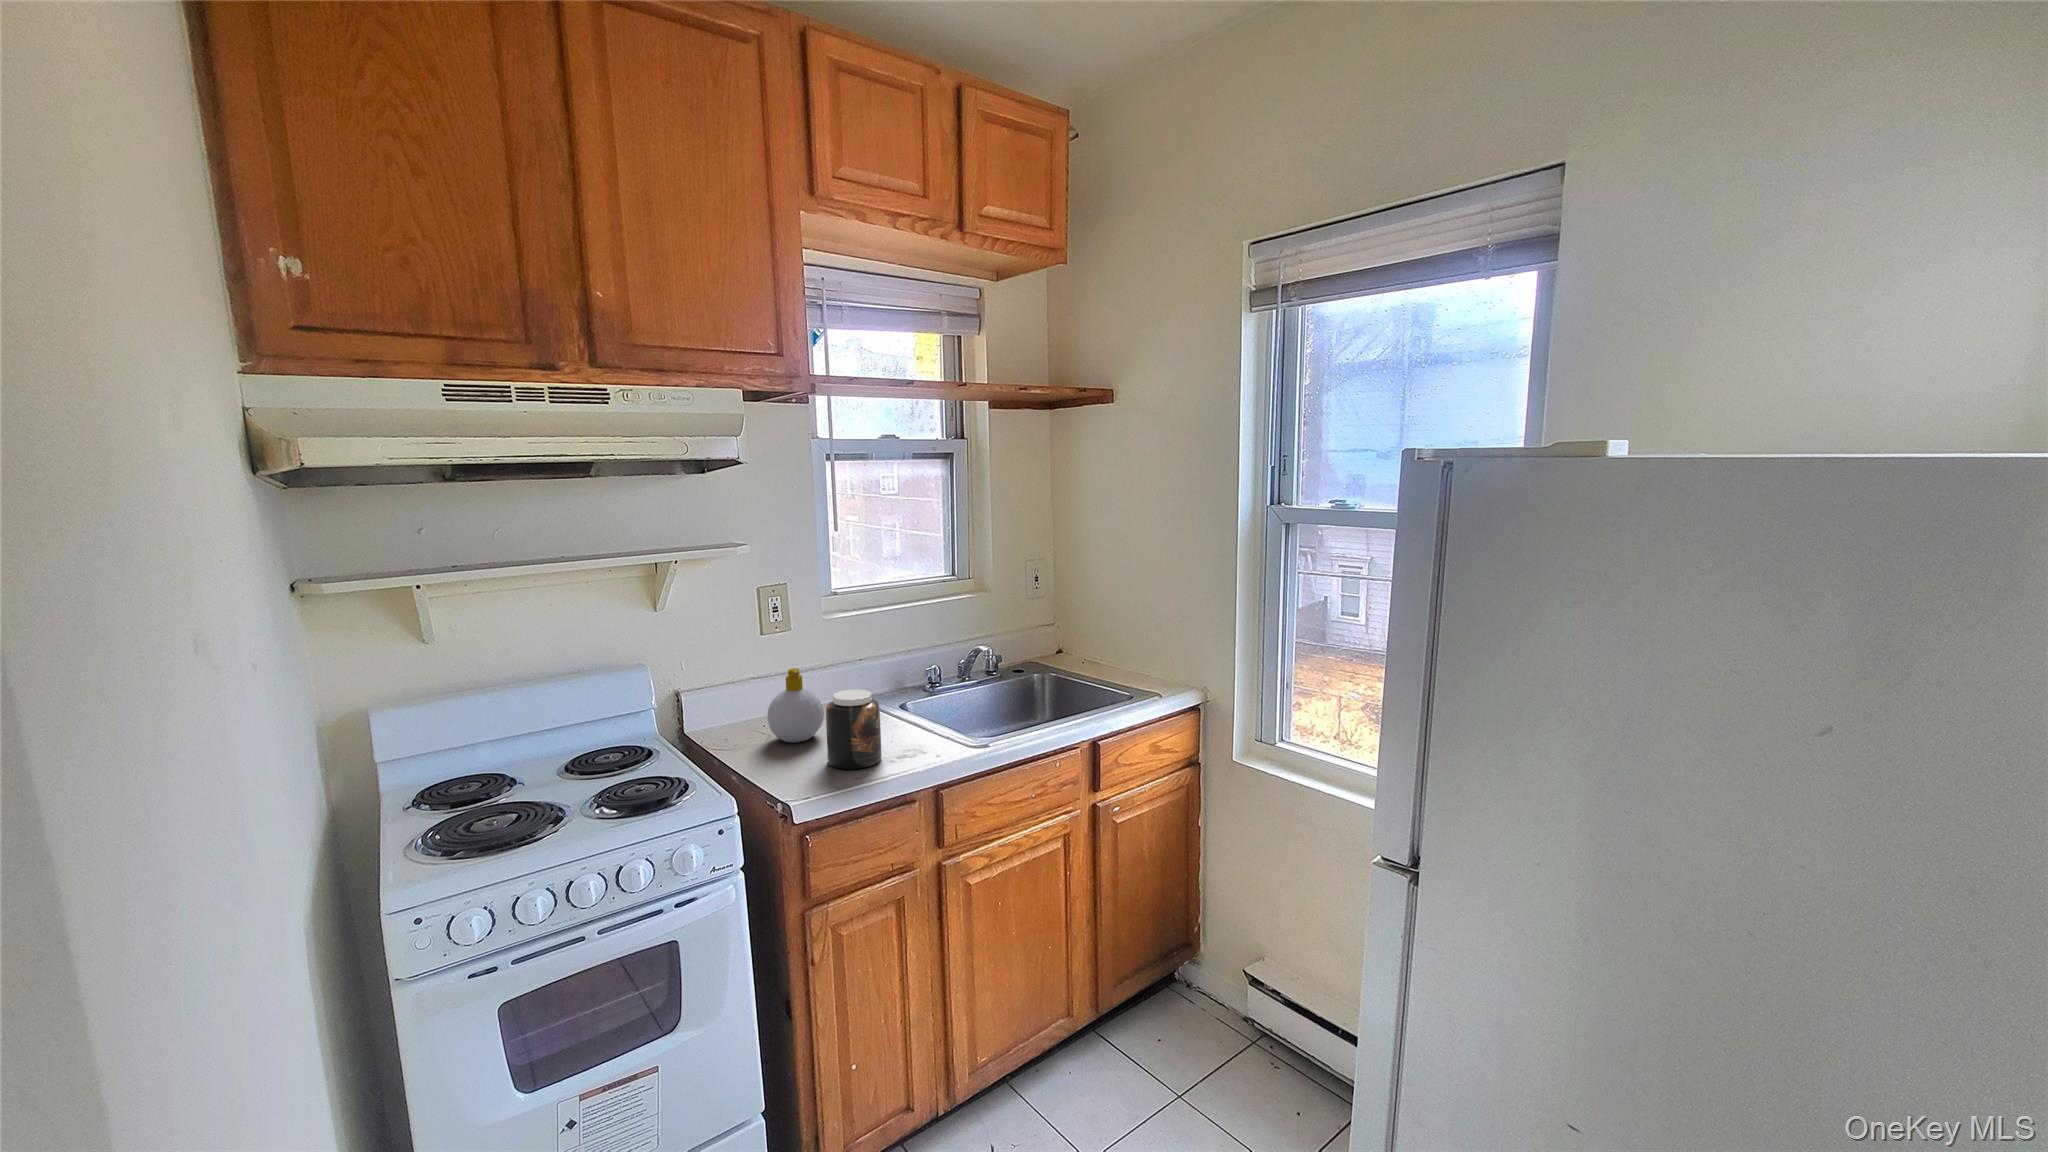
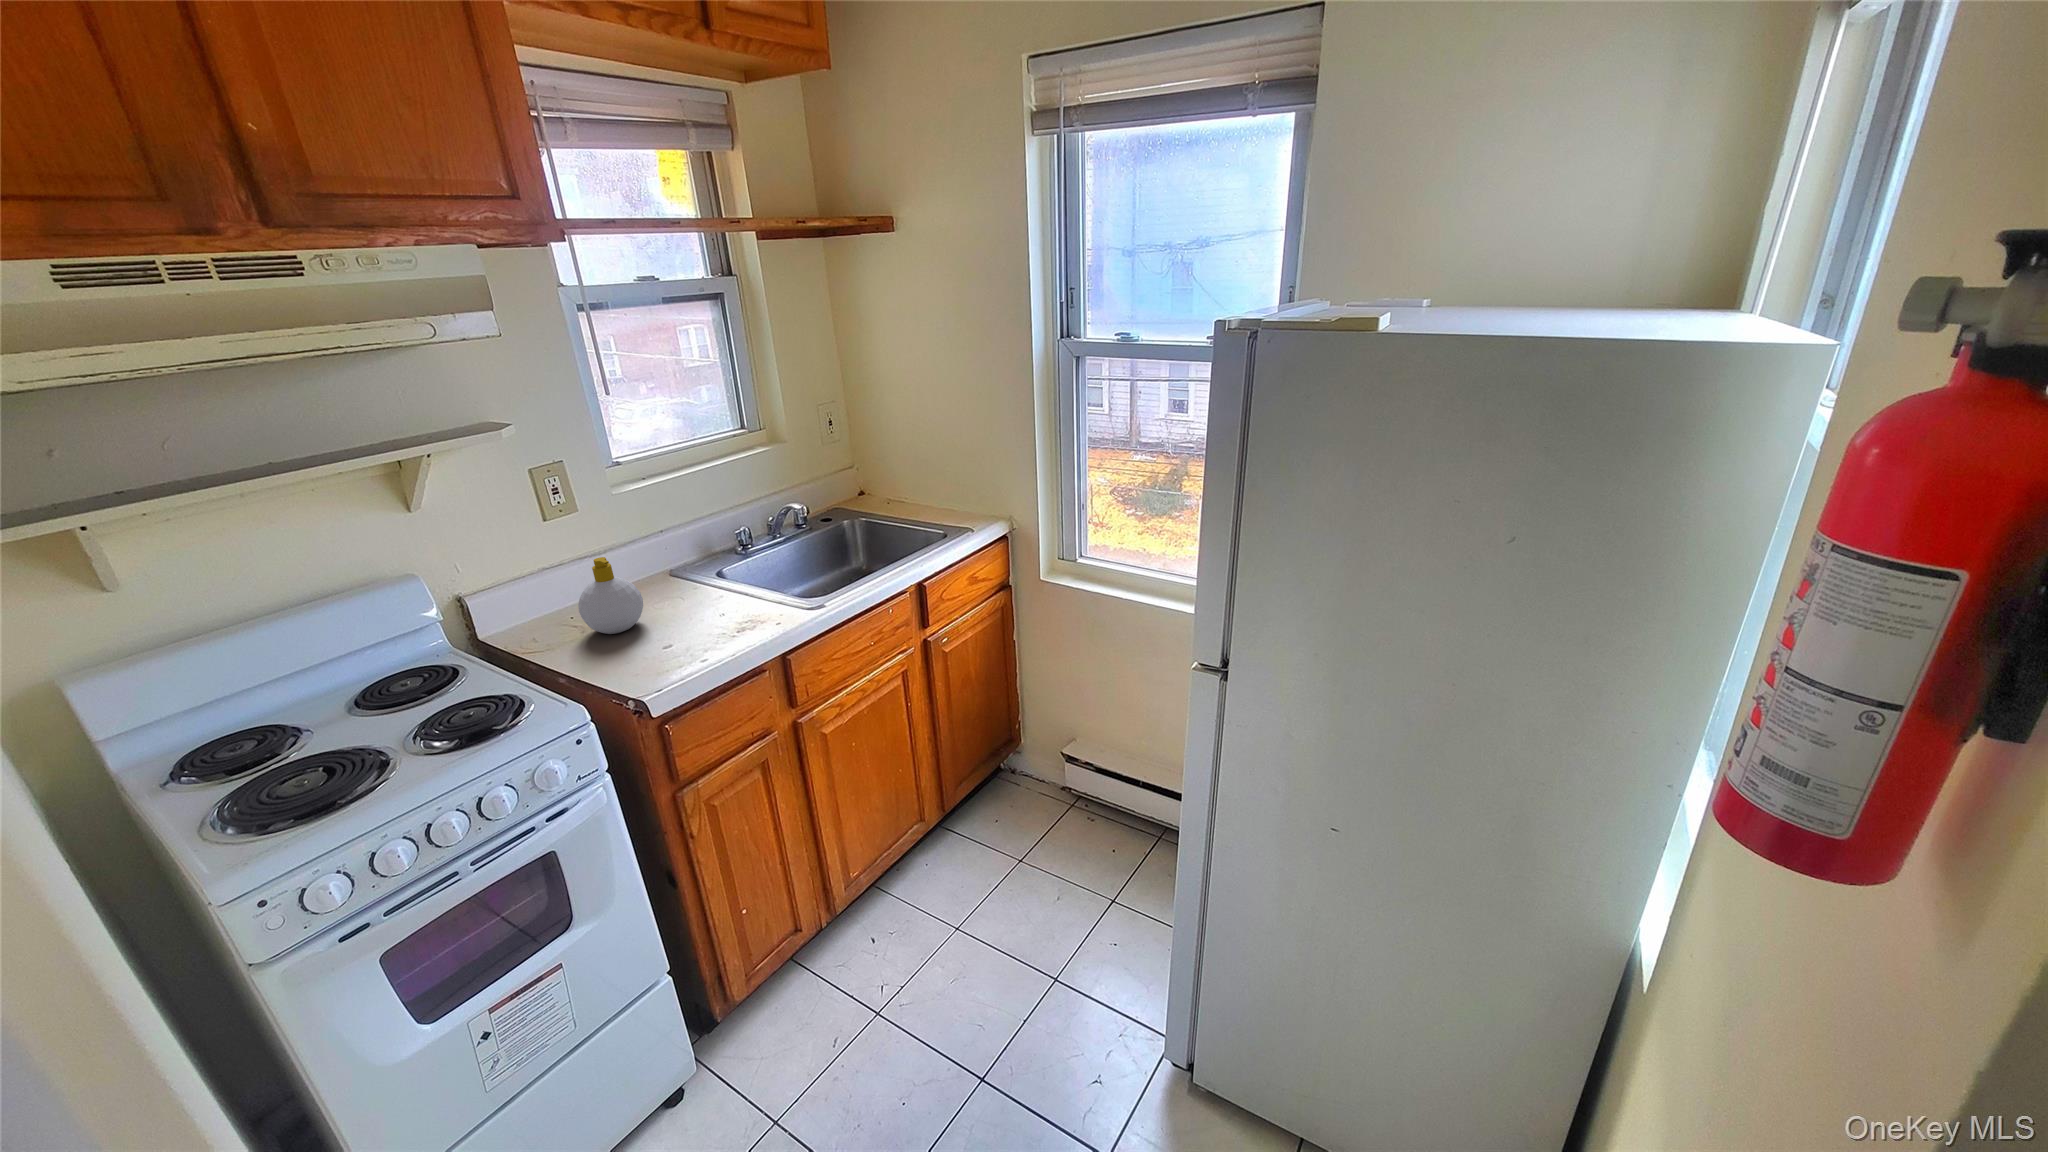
jar: present [826,689,881,769] -> none [654,572,722,654]

